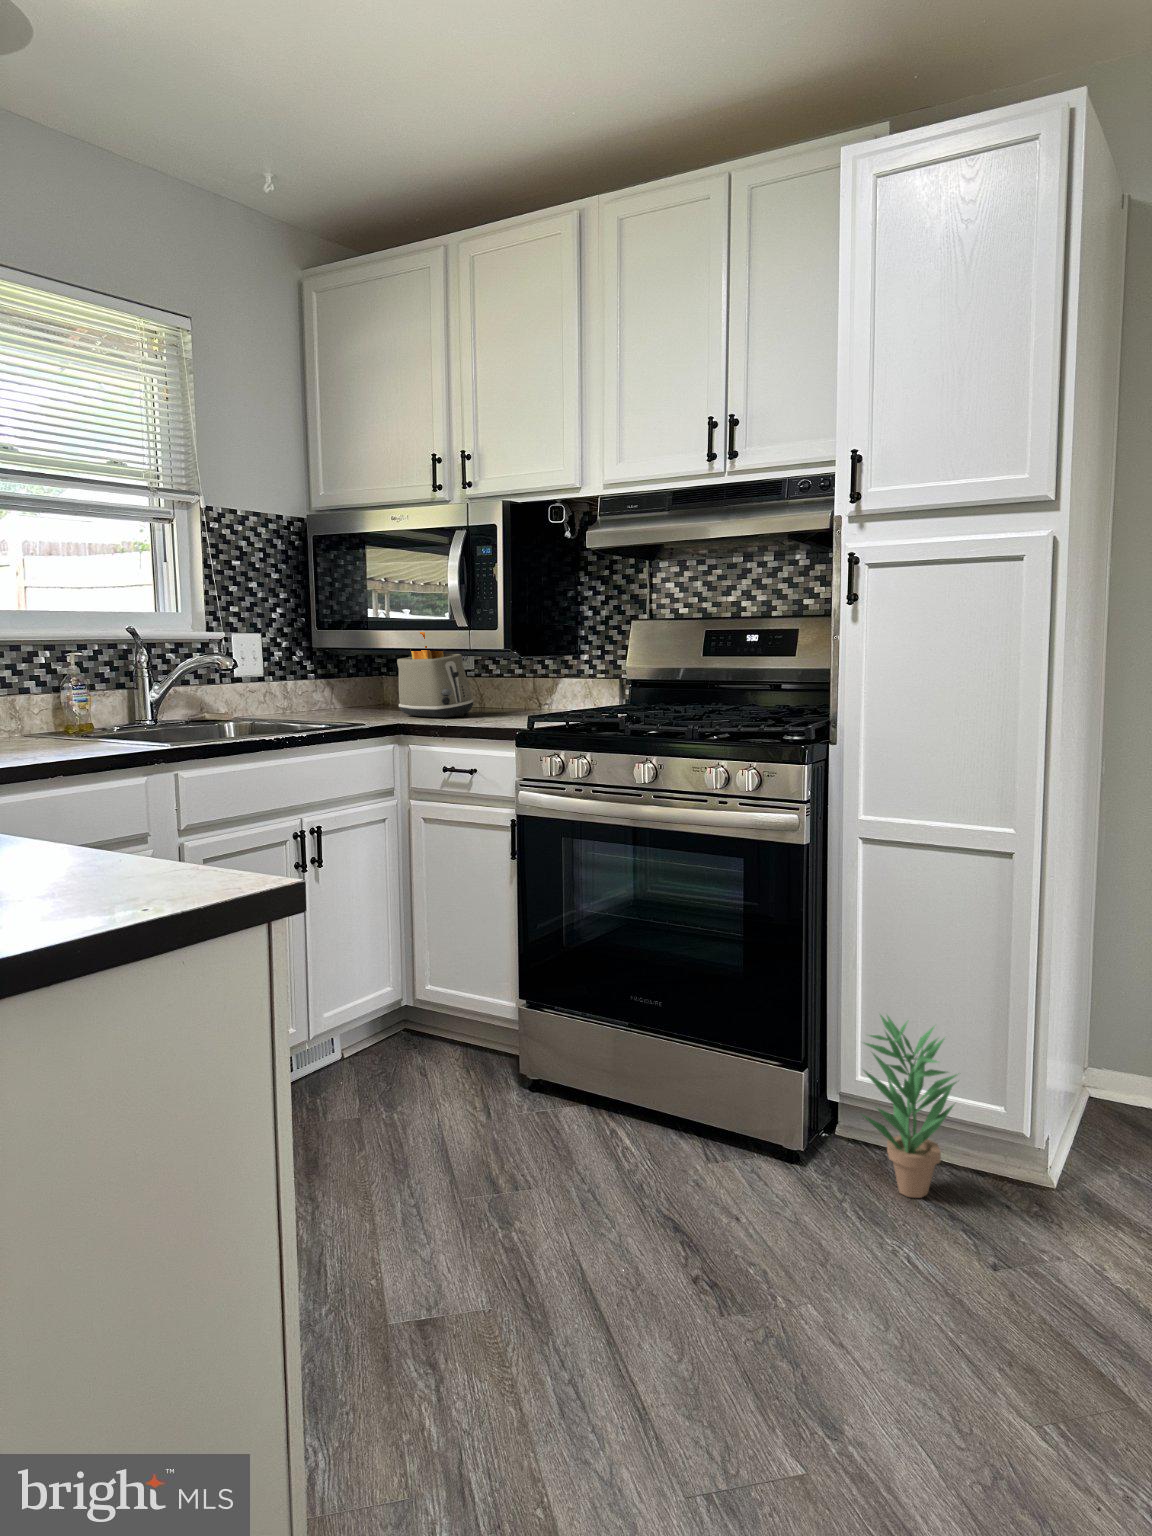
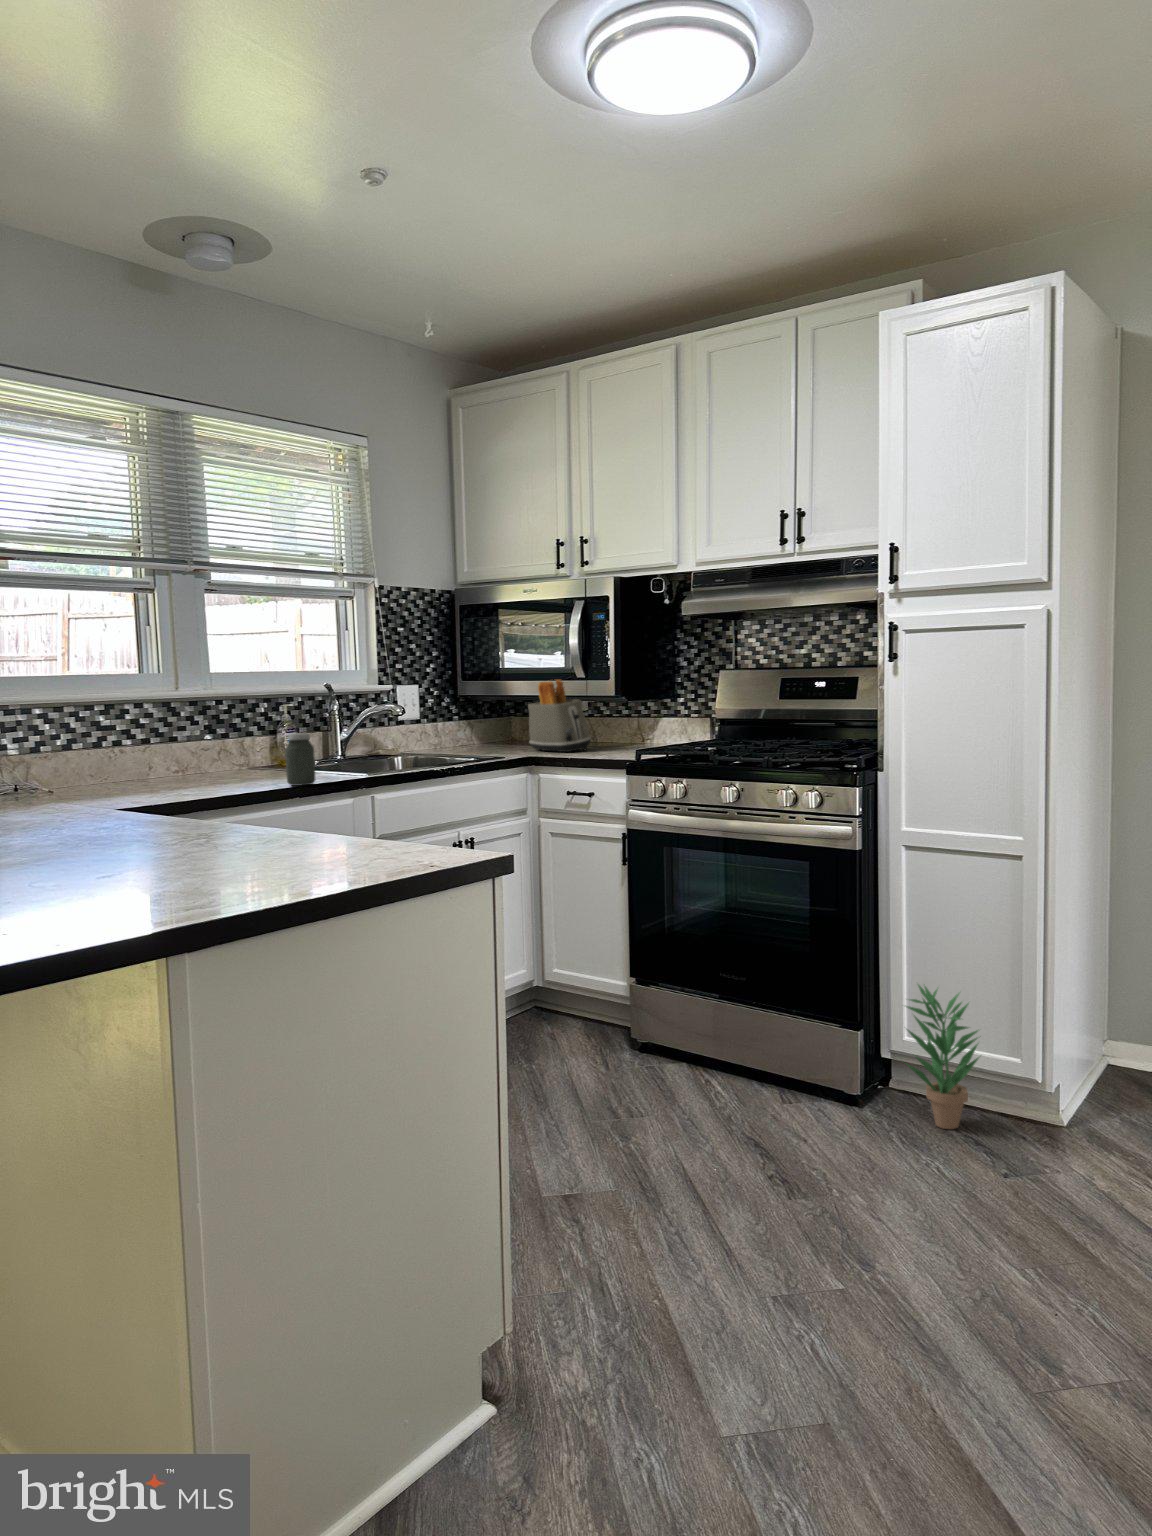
jar: none [56,686,98,755] -> present [285,733,315,786]

